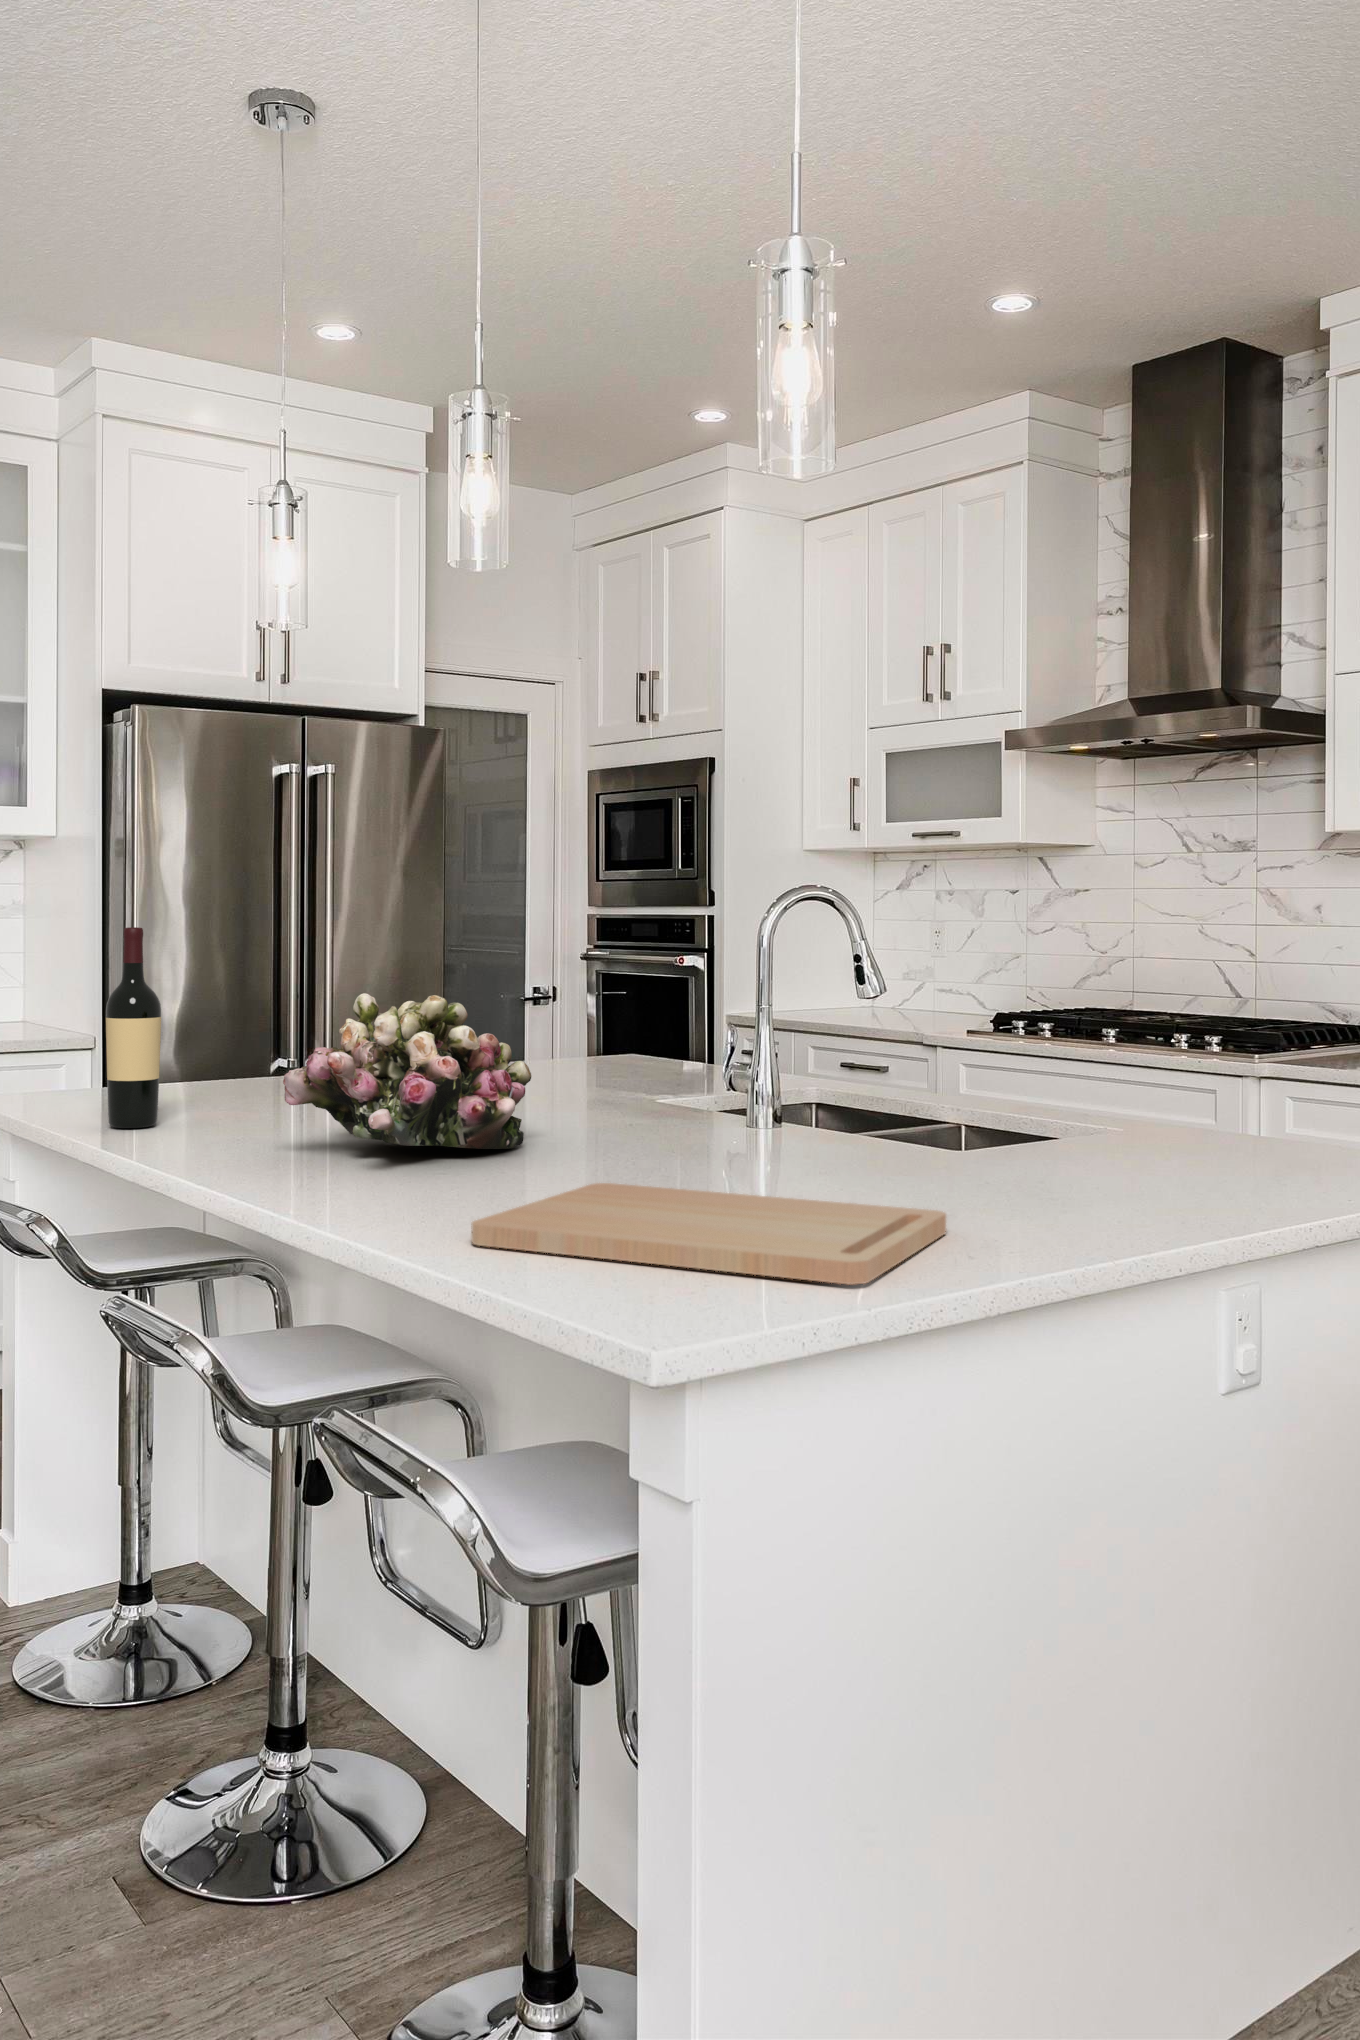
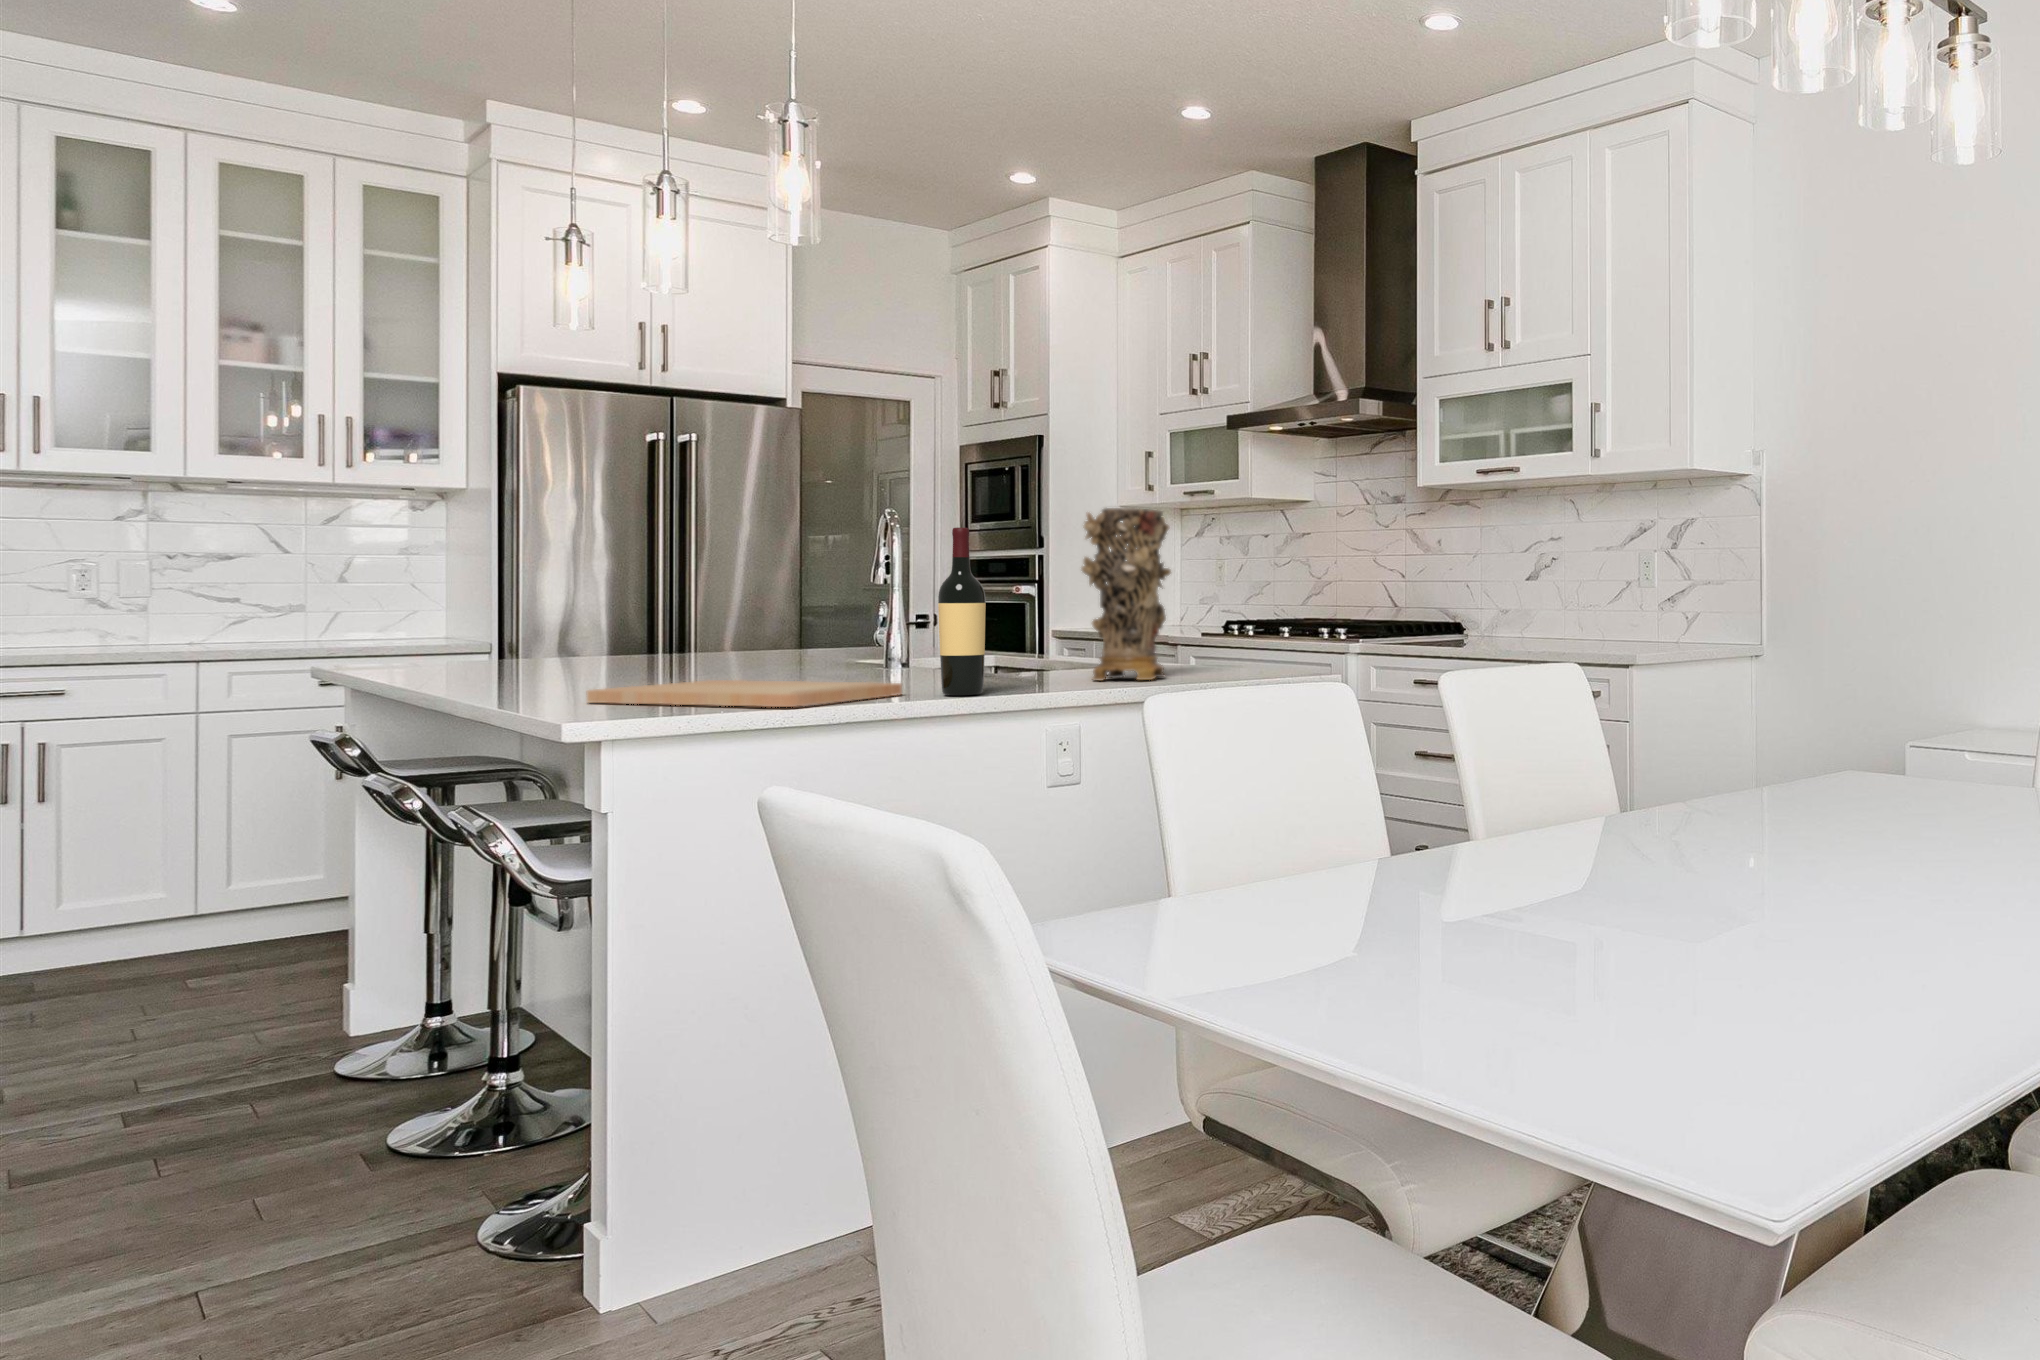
decorative vase: none [1137,900,1265,1188] -> present [1082,508,1171,680]
wine bottle: present [106,927,161,1128] -> present [938,528,986,695]
flower arrangement: present [283,993,531,1149] -> none [528,575,723,676]

